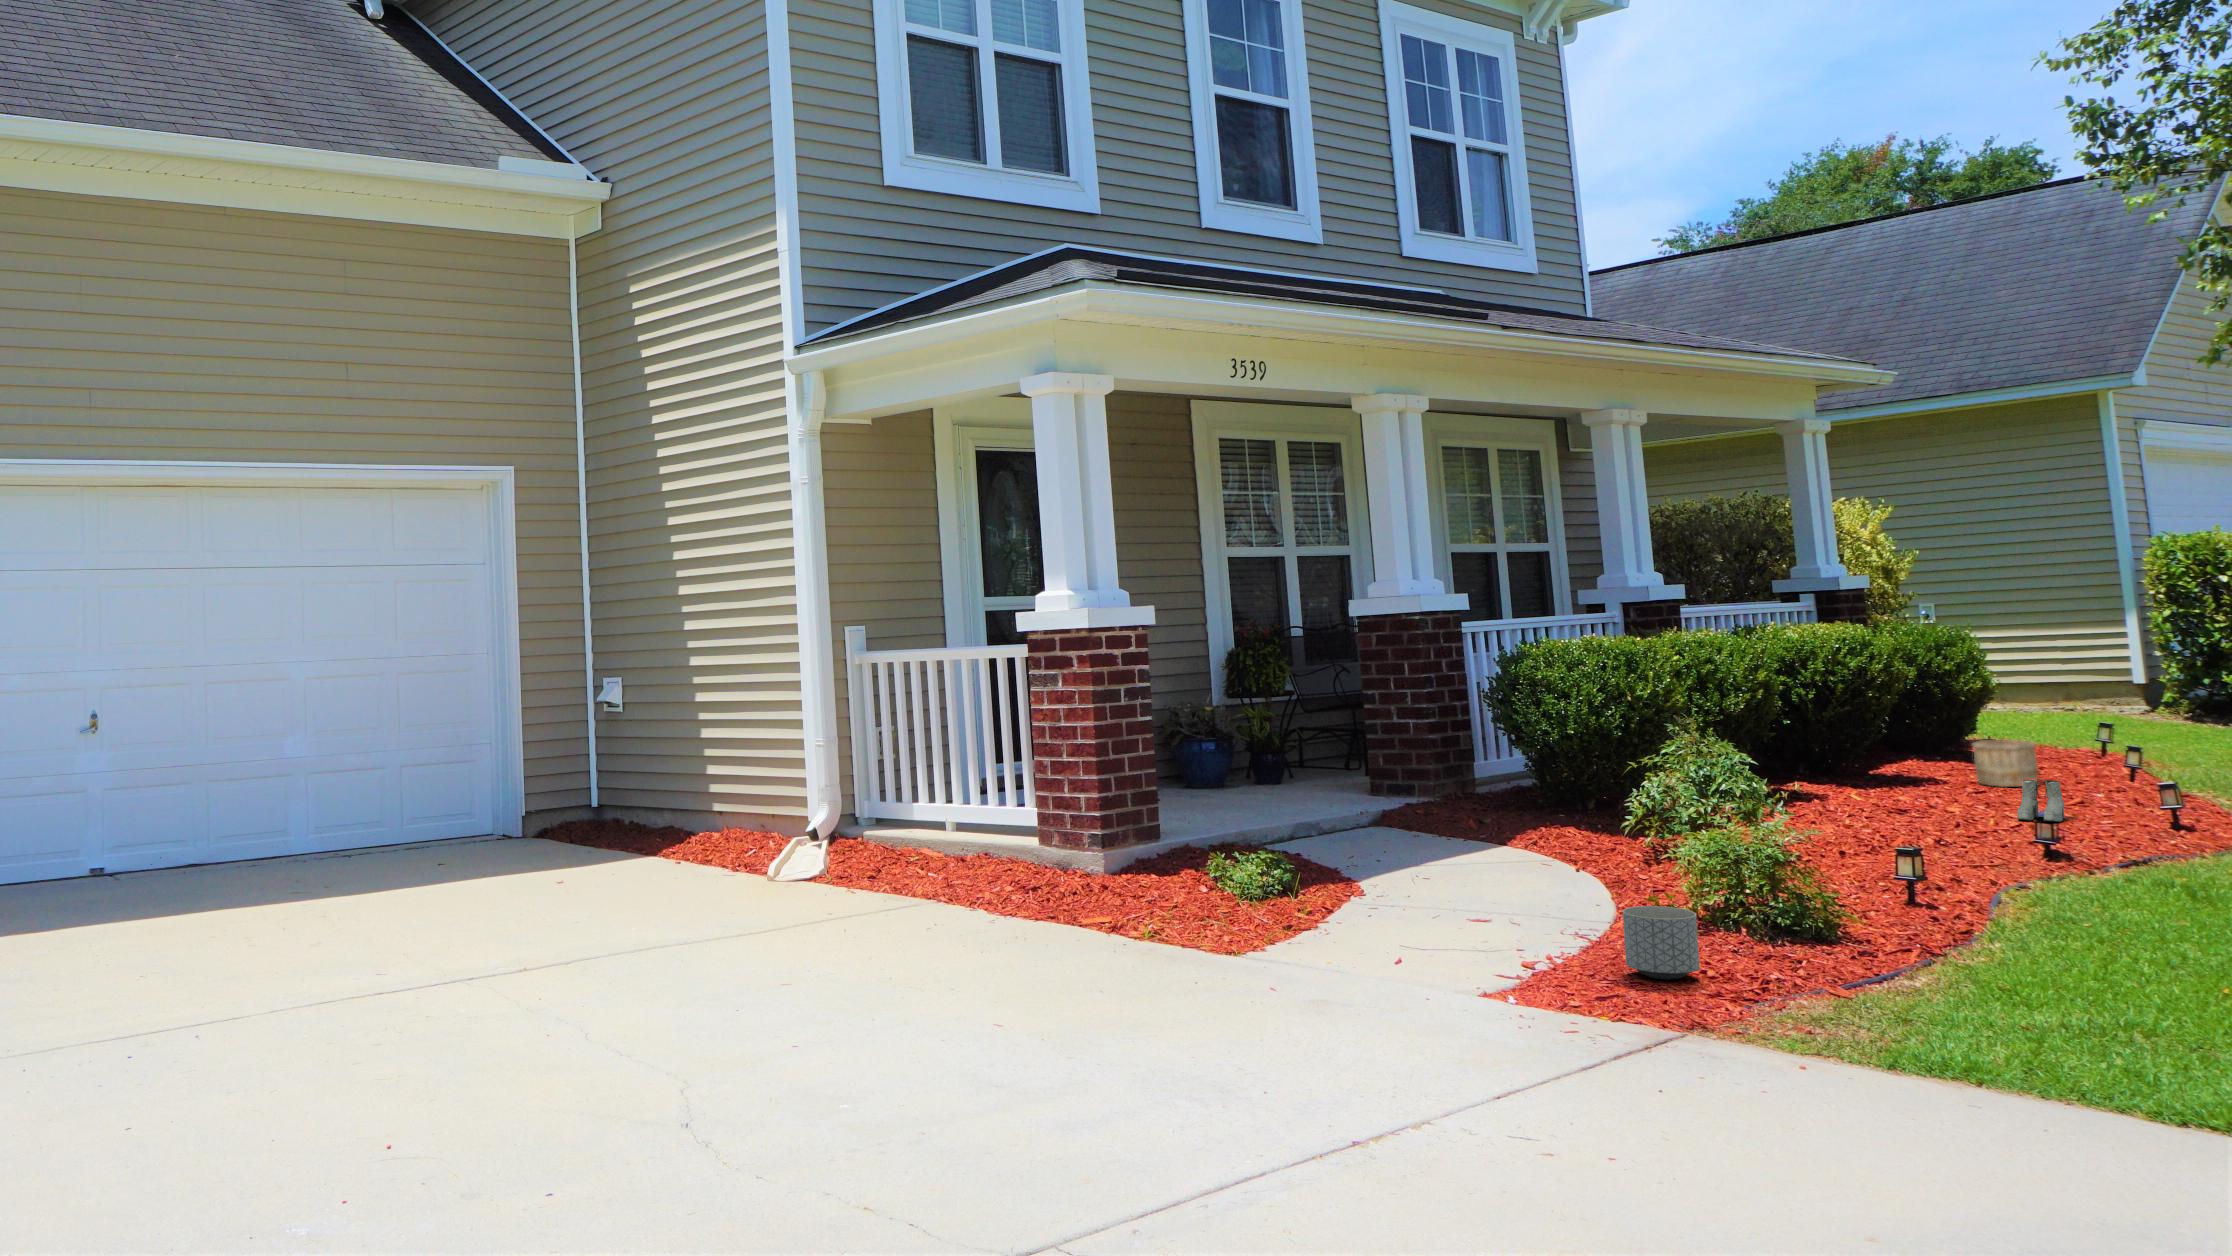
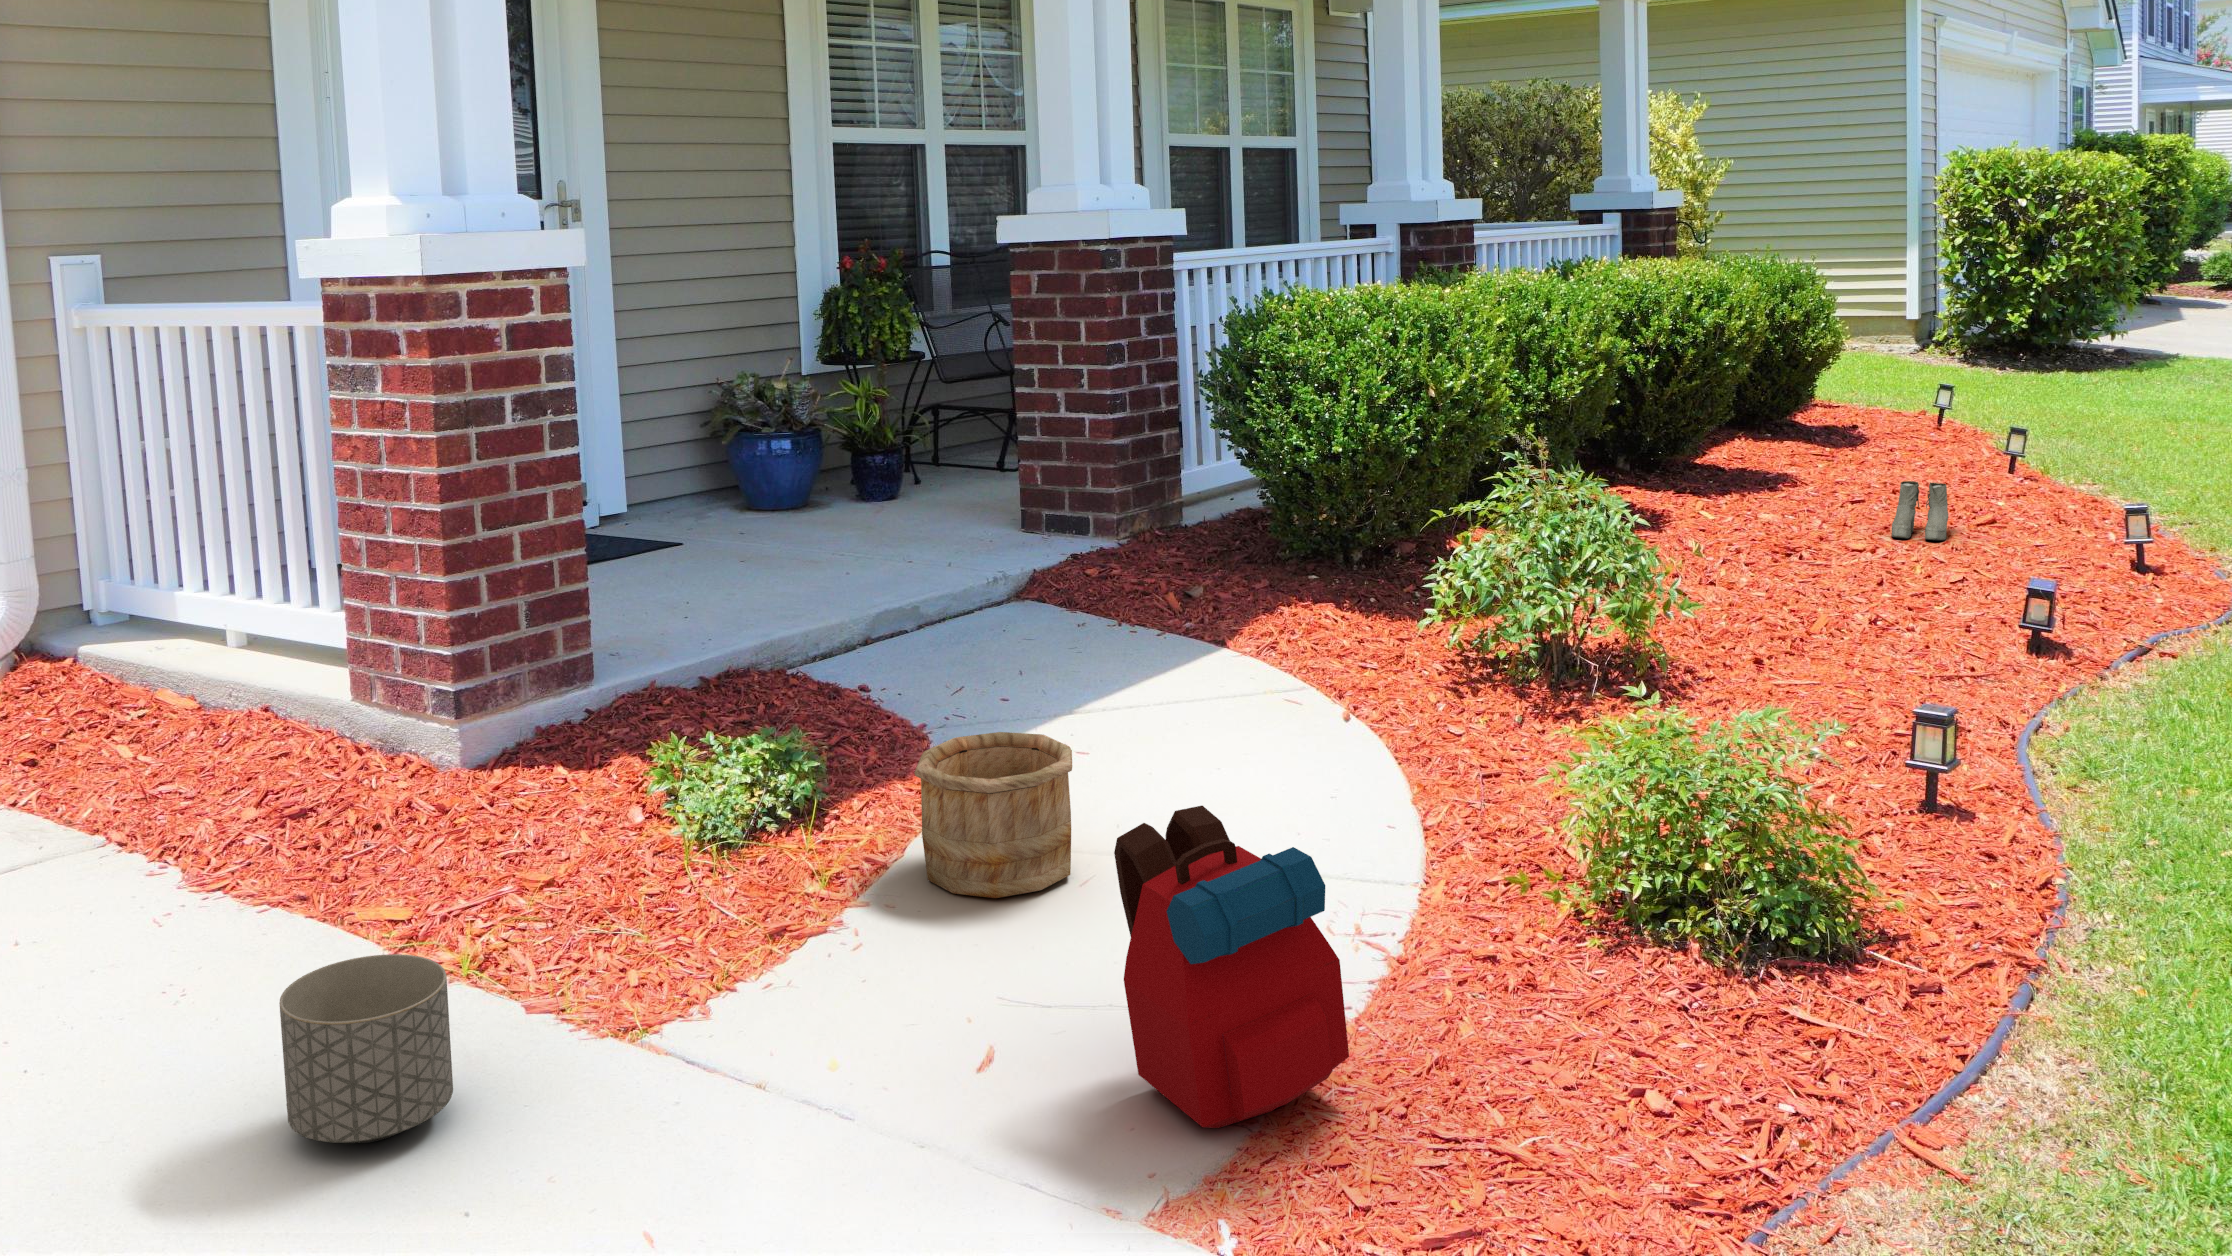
wooden bucket: present [1972,740,2038,787] -> present [914,732,1072,898]
backpack: none [1468,850,1586,982] -> present [1114,806,1349,1128]
planter: present [1623,906,1700,980] -> present [279,954,453,1143]

